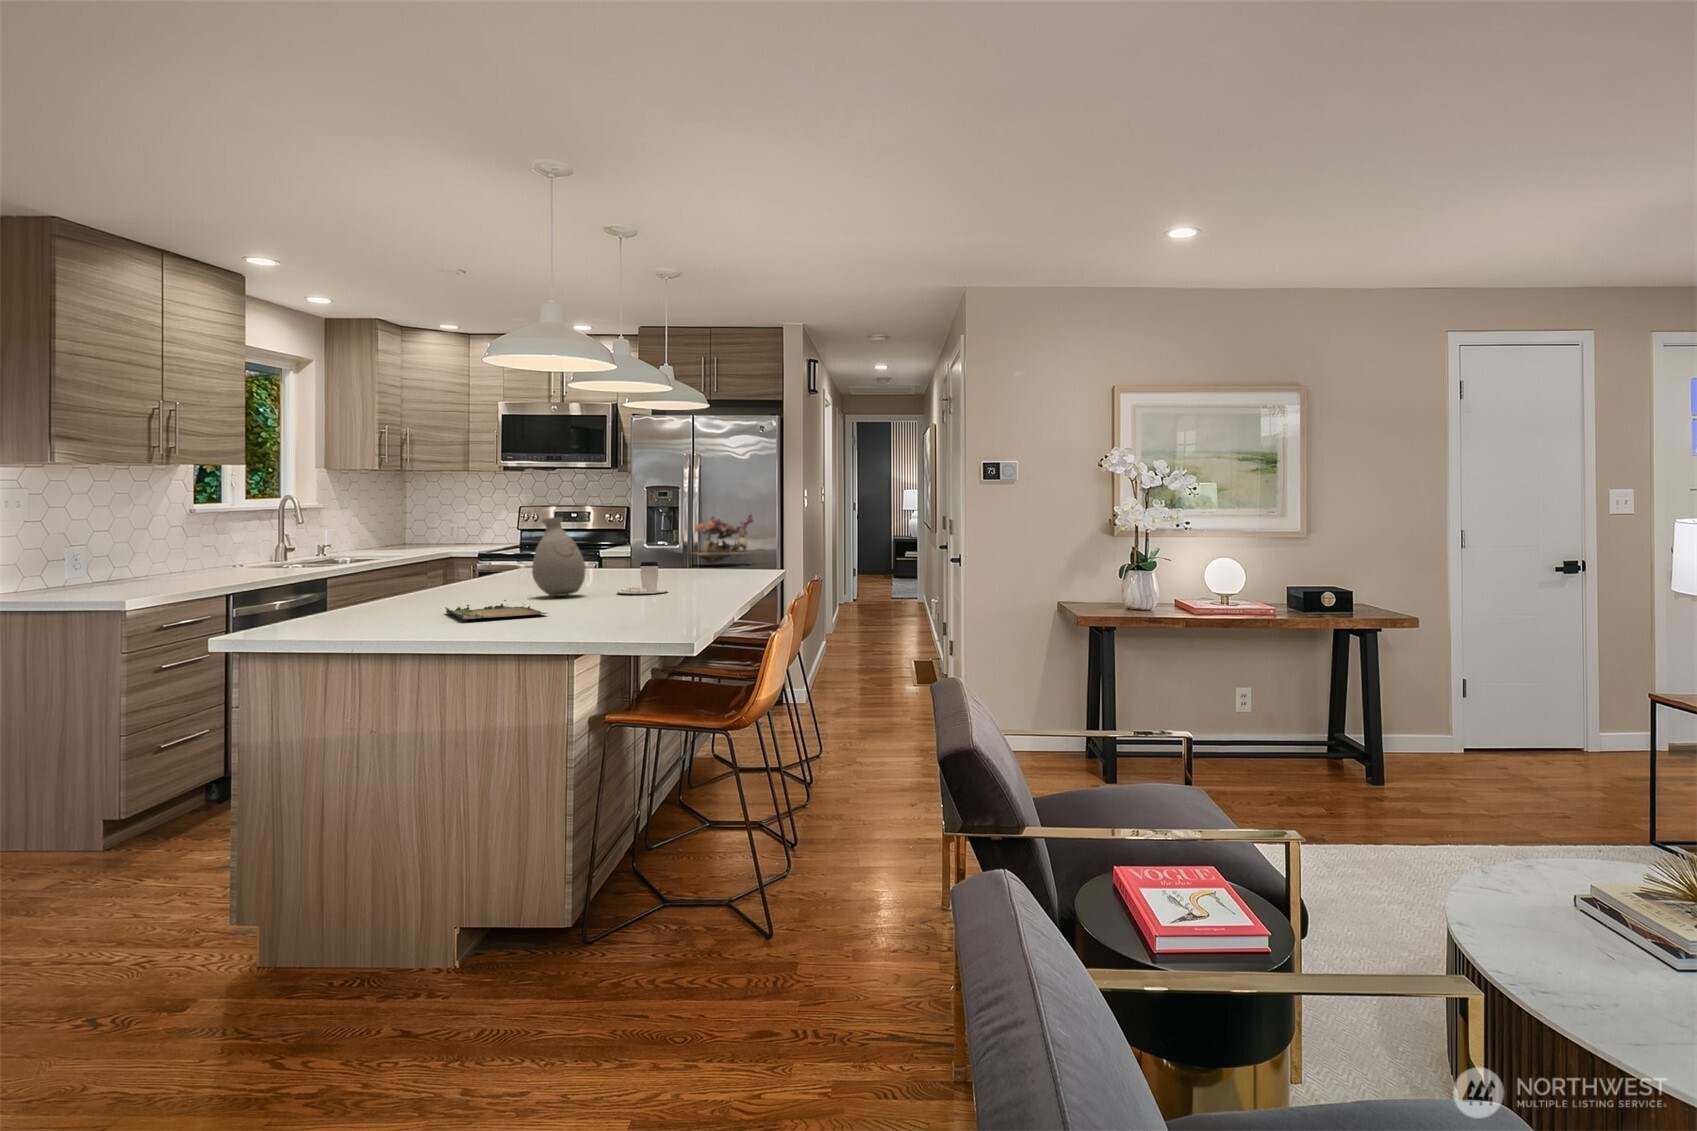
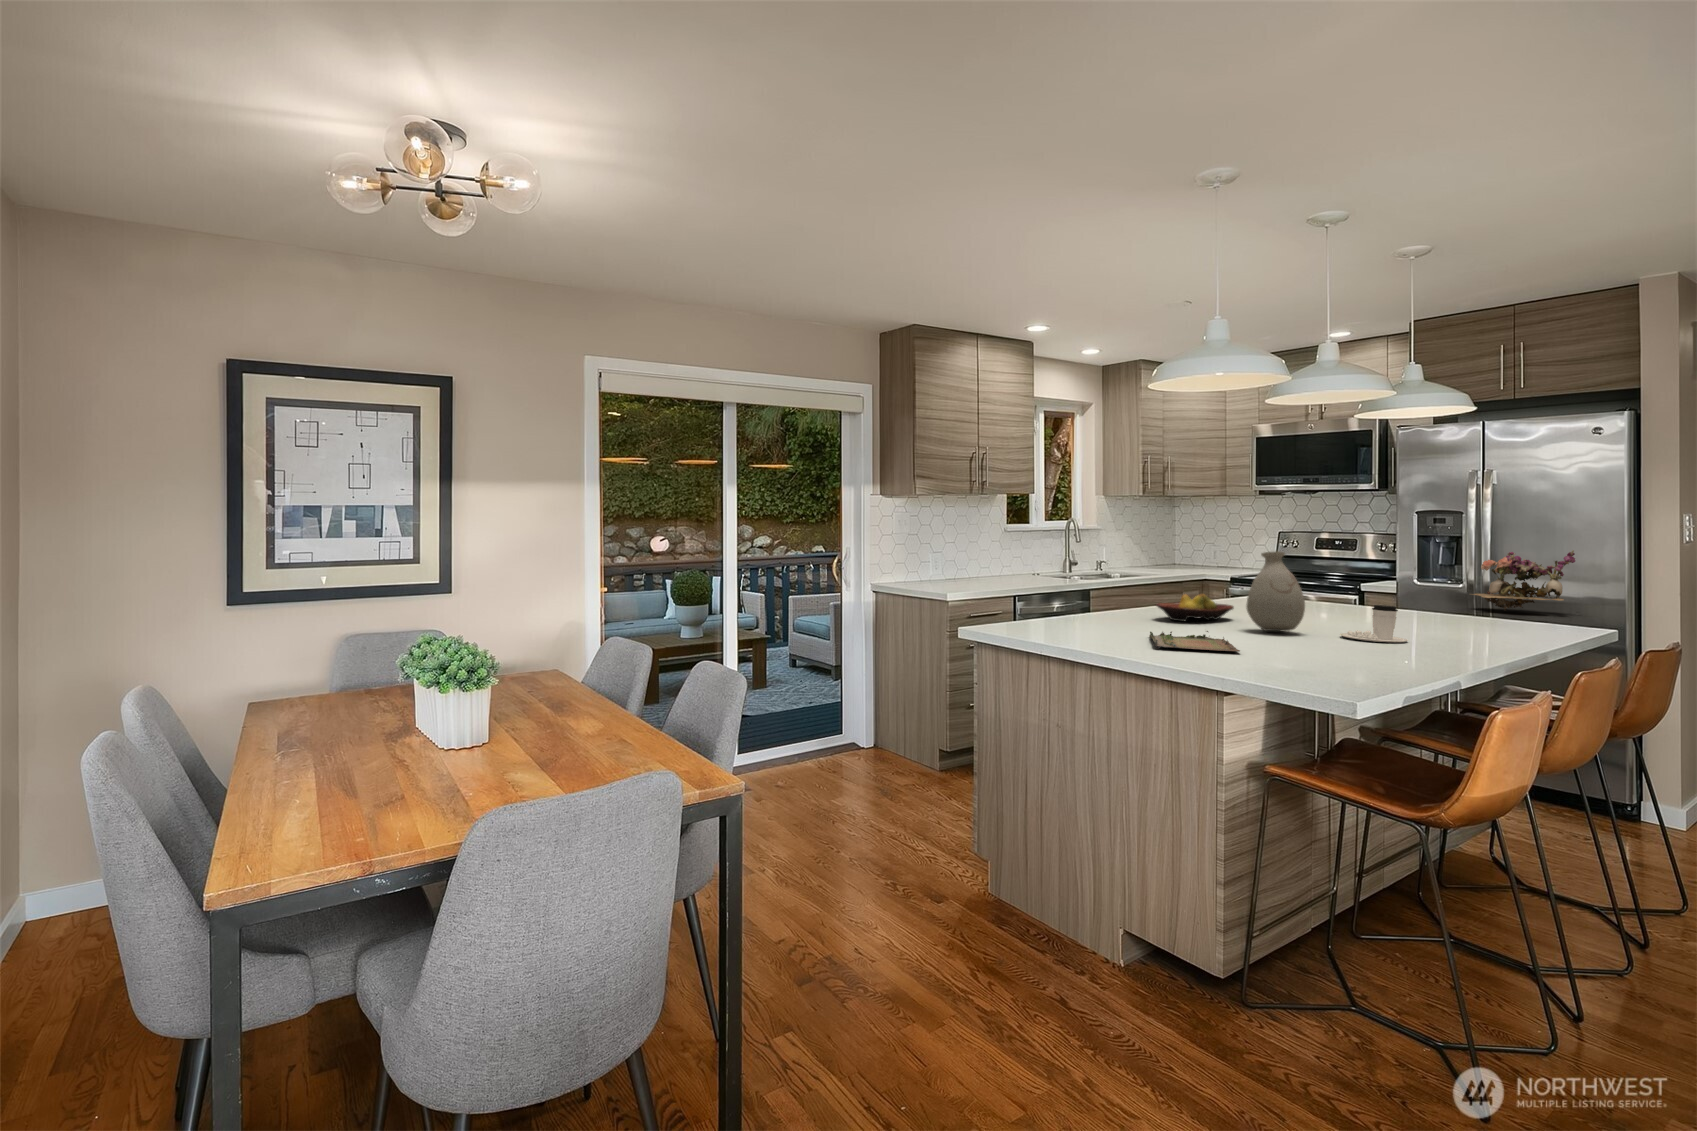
fruit bowl: none [433,567,513,597] -> present [1156,594,1234,622]

